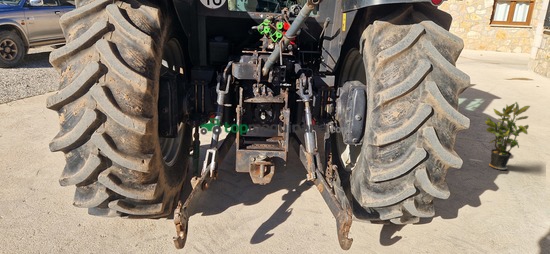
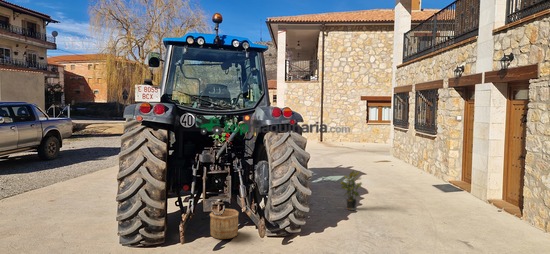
wooden bucket: none [250,161,302,218] -> present [210,209,239,239]

